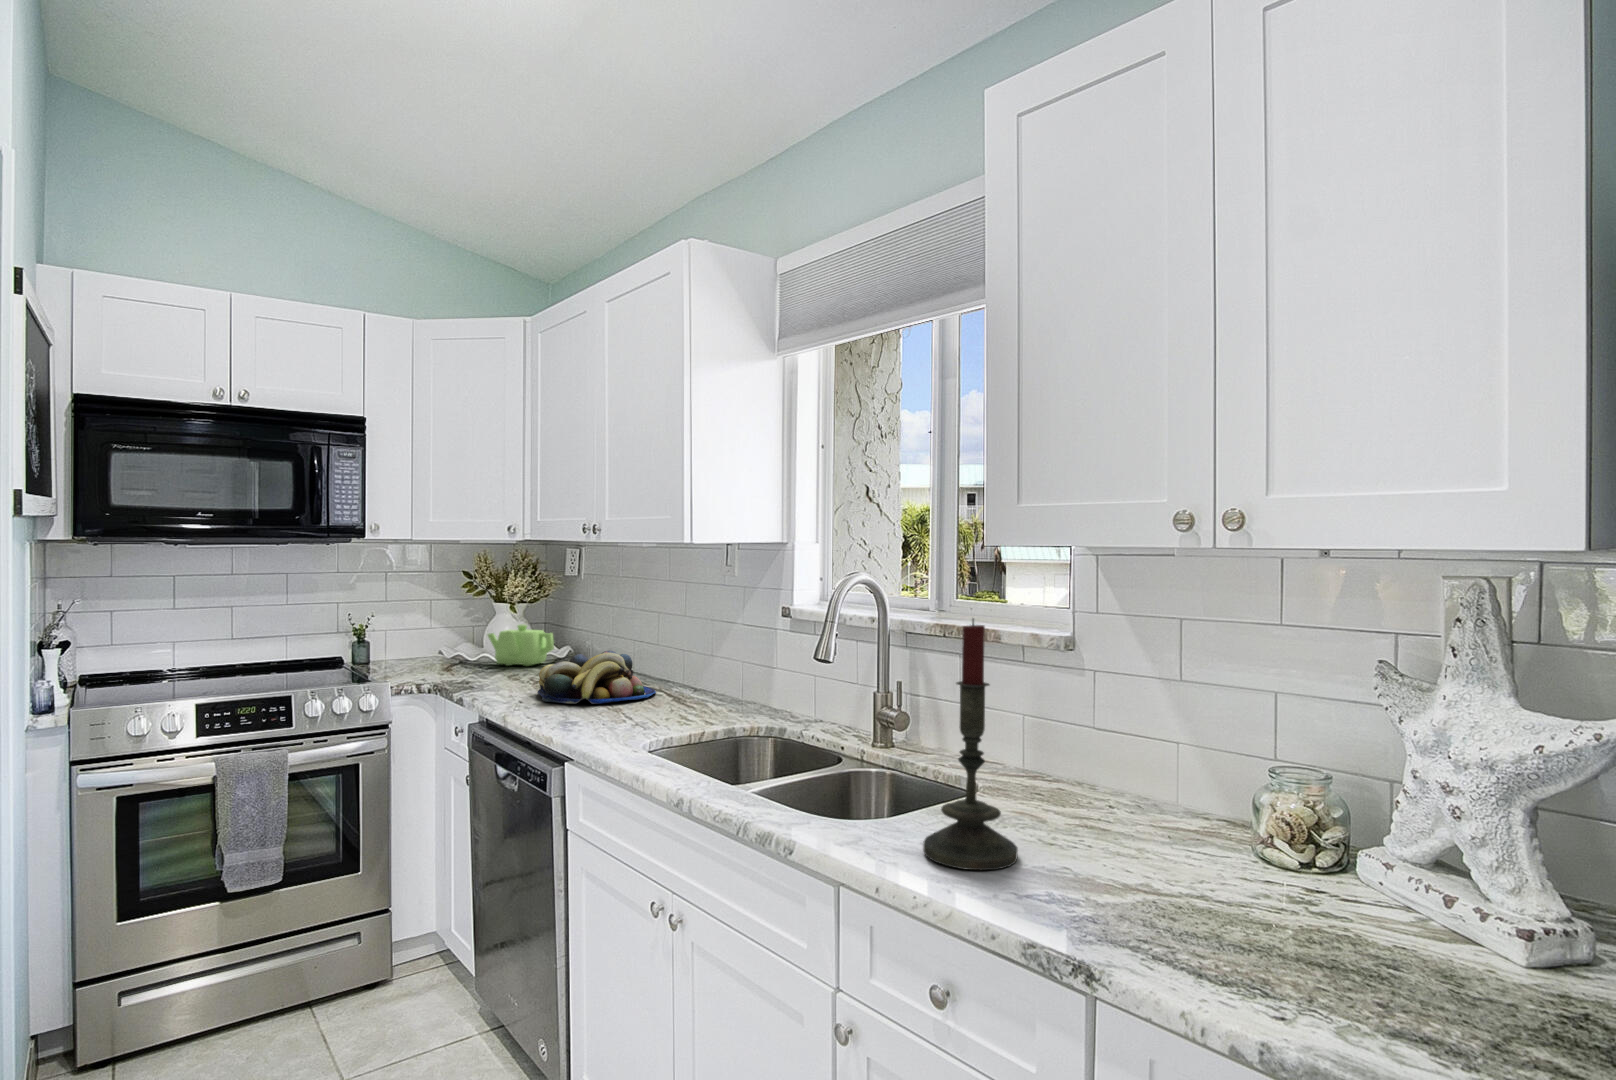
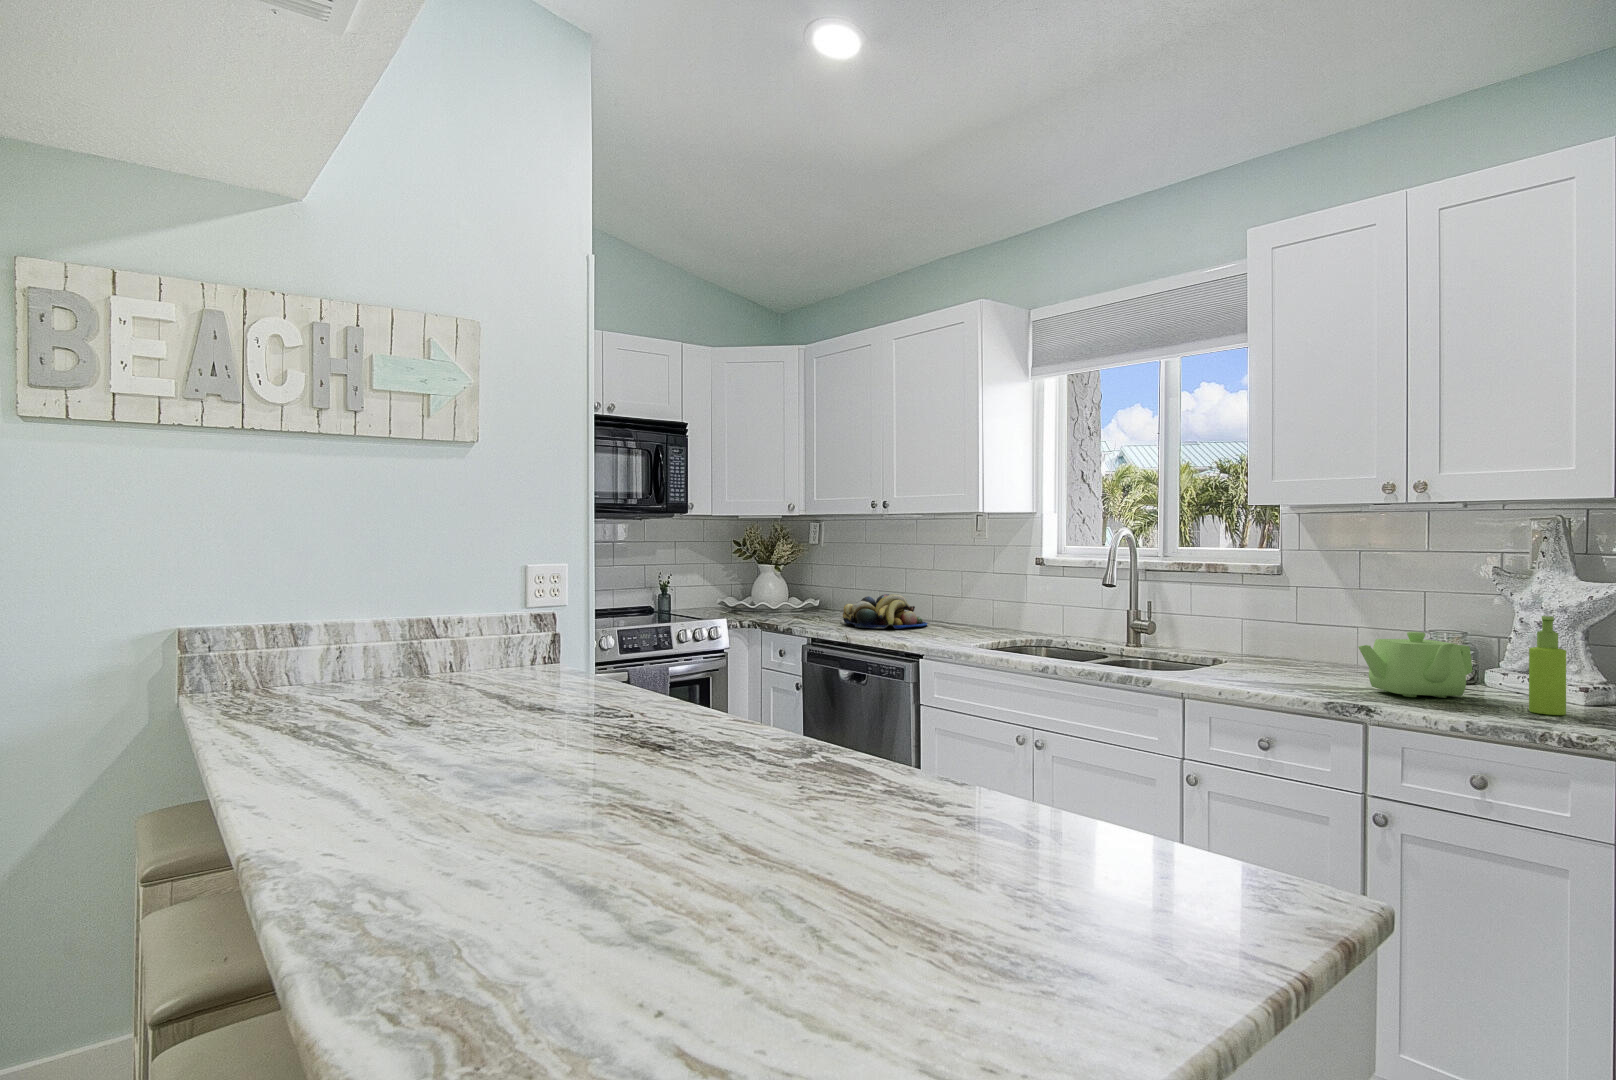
candle: present [923,619,1018,870] -> none [1226,547,1285,685]
teapot: present [488,625,554,666] -> present [1358,632,1472,698]
soap dispenser: none [1410,797,1485,1022] -> present [1529,616,1566,715]

